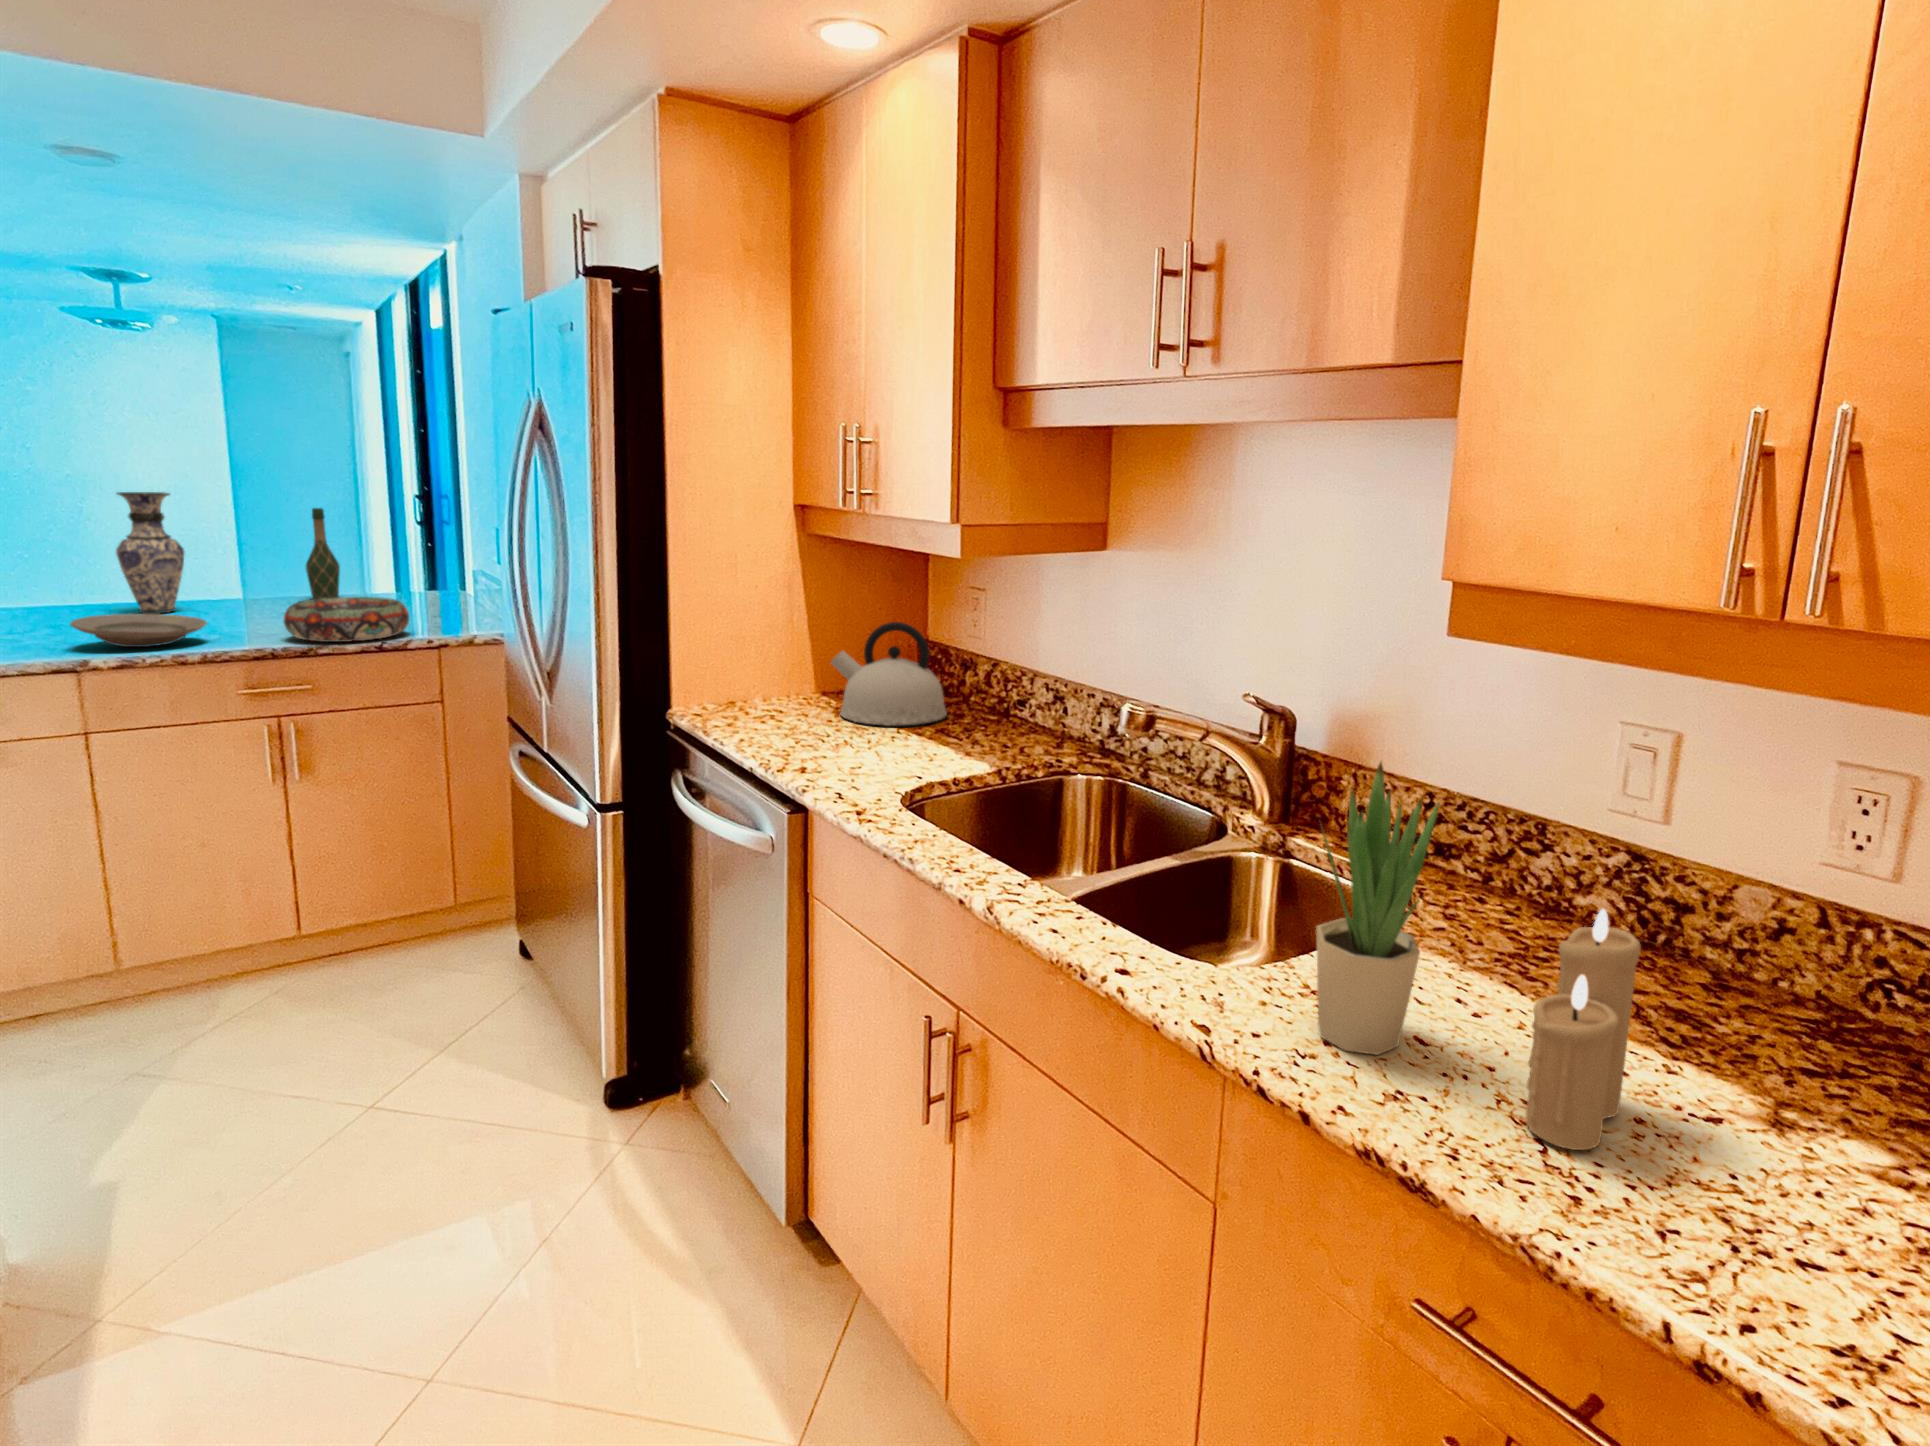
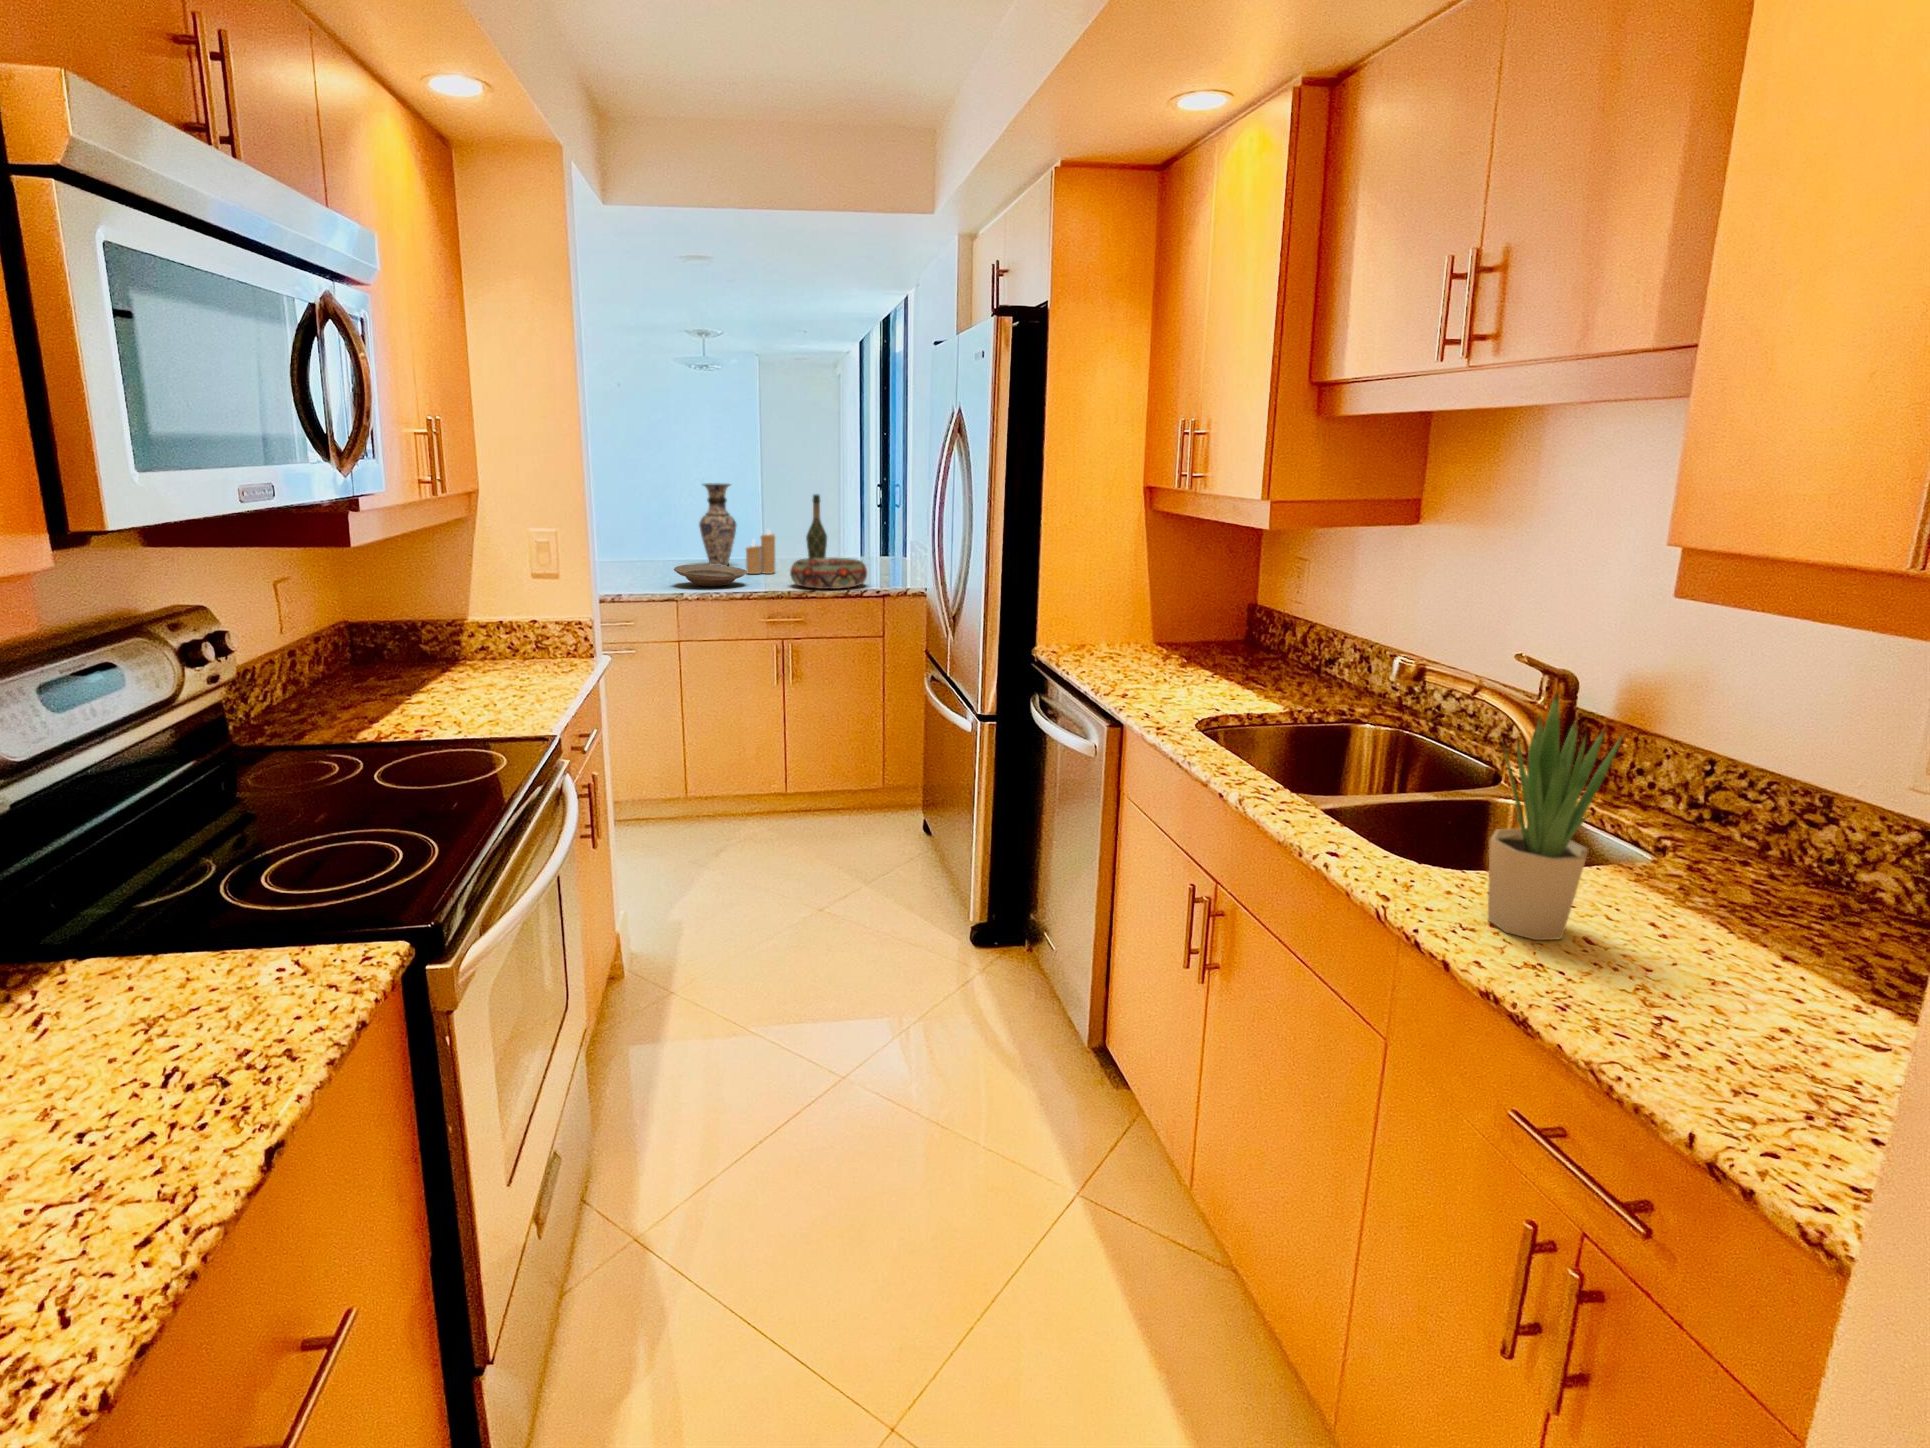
kettle: present [831,622,947,726] -> none [1164,586,1263,673]
candle: present [1526,909,1641,1150] -> present [746,530,775,574]

